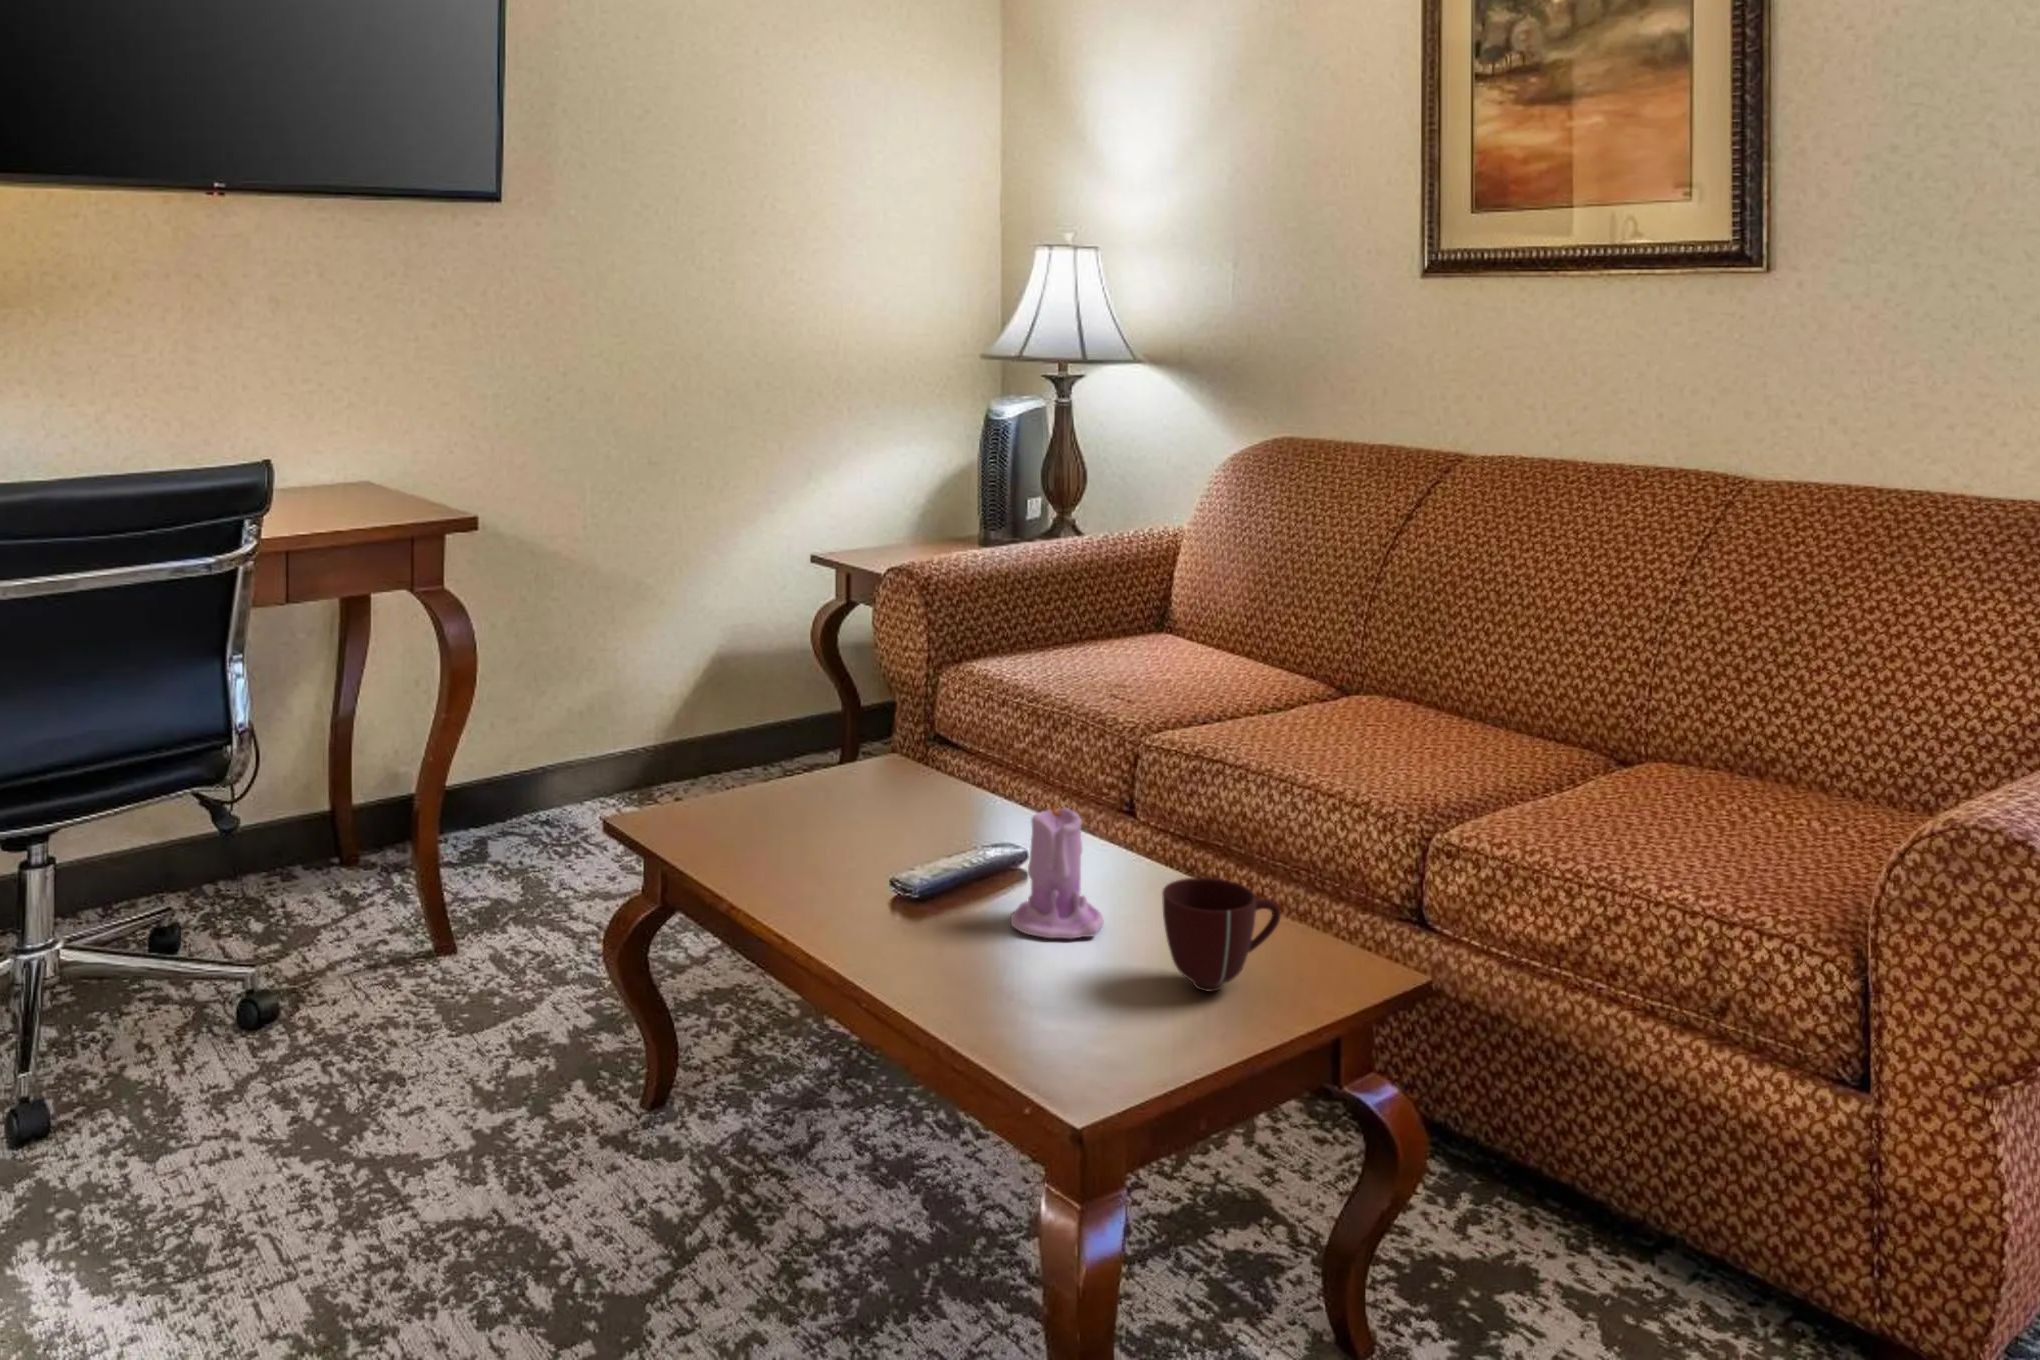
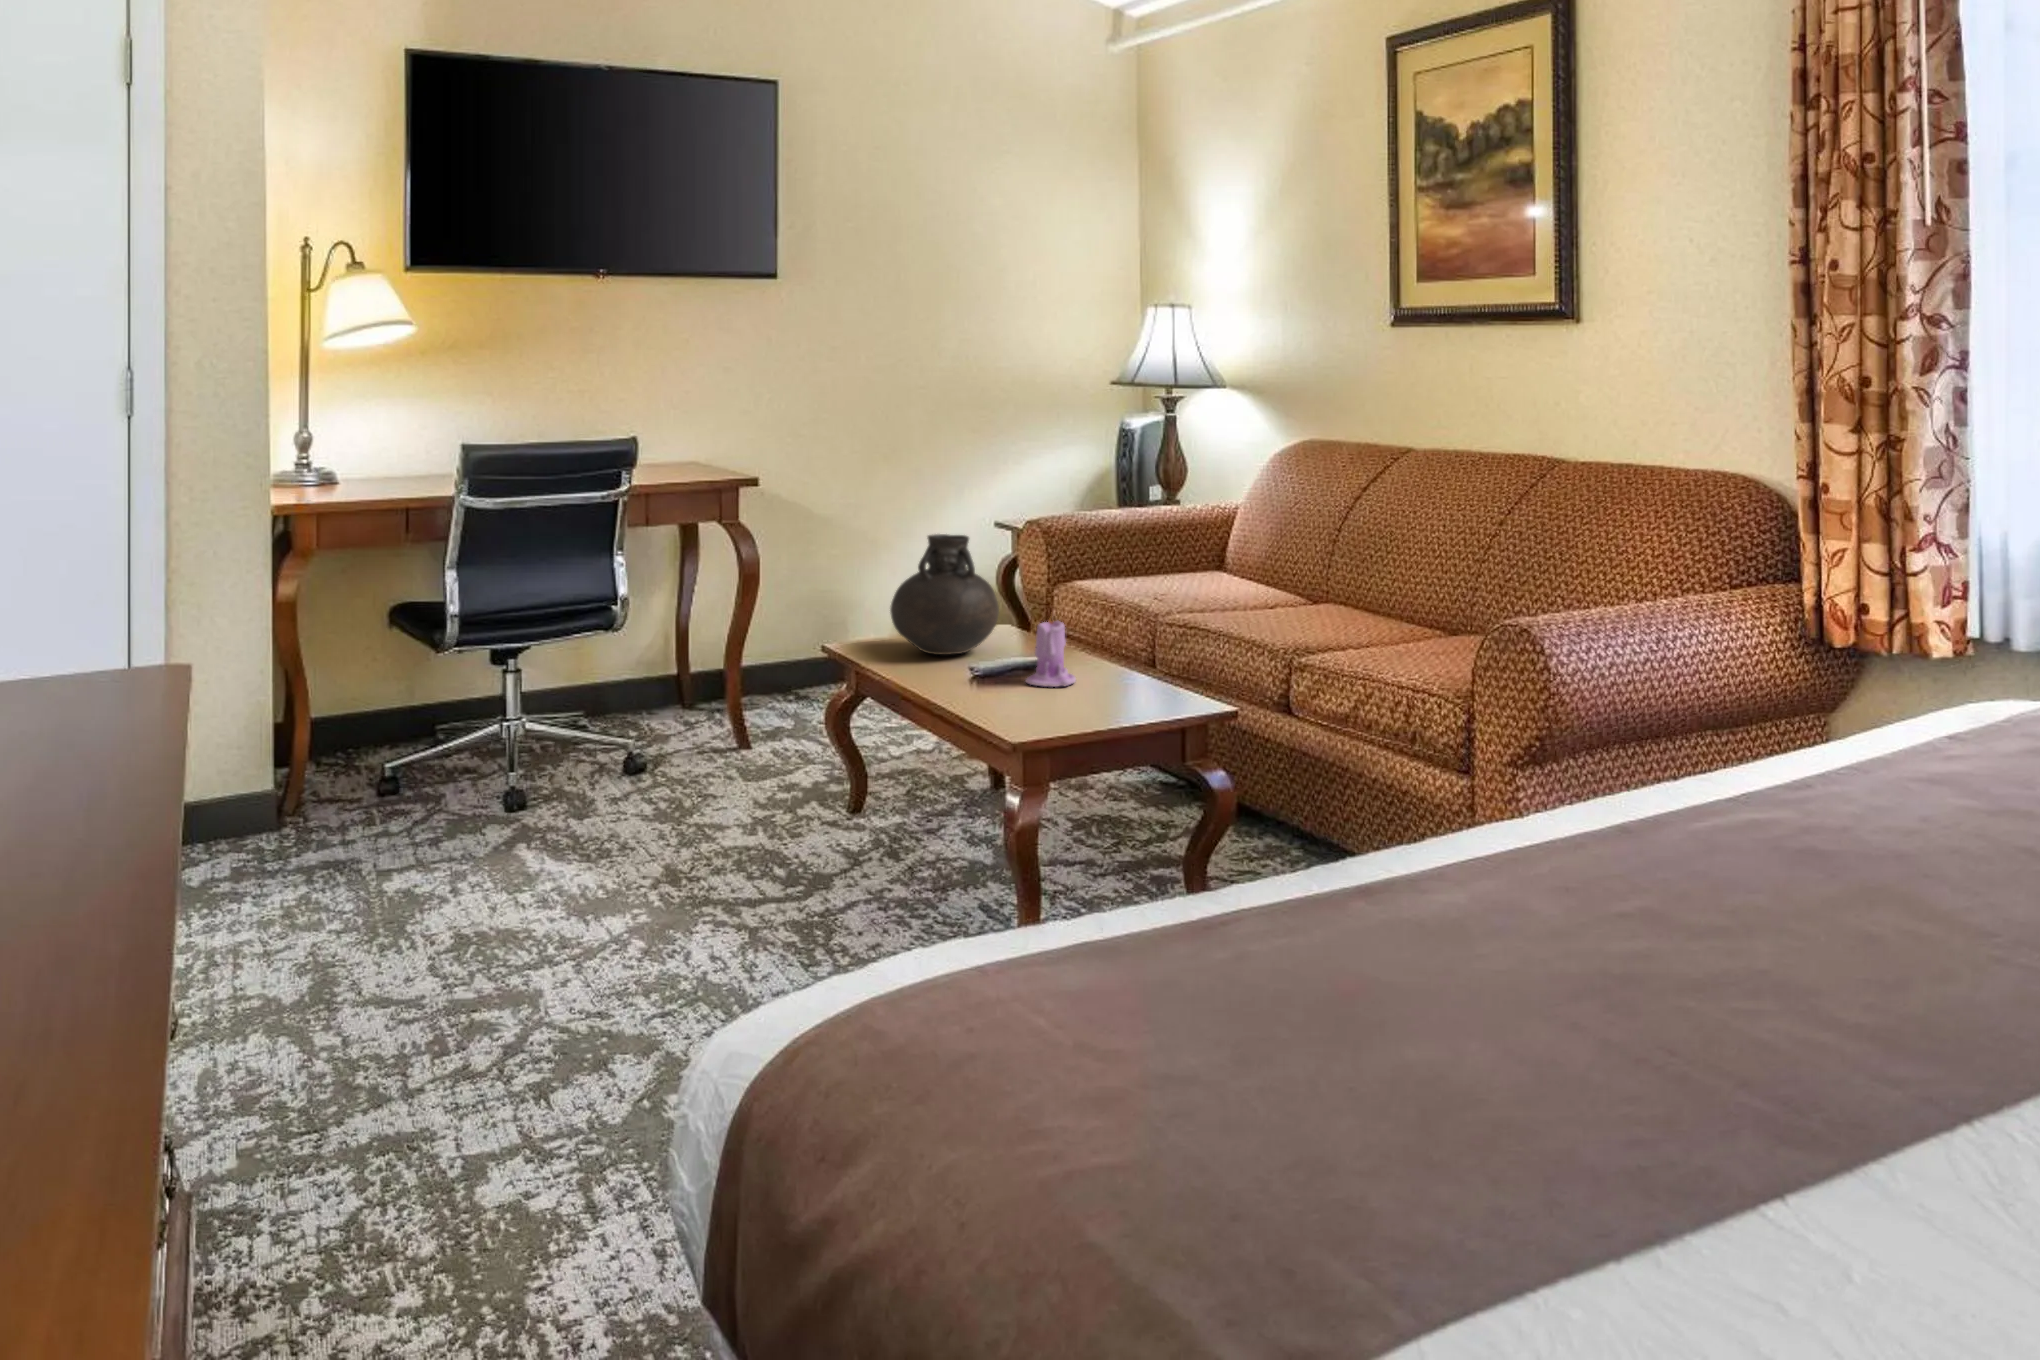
vase: none [729,633,918,852] -> present [890,534,999,655]
mug: present [1162,878,1281,991] -> none [1087,650,1151,704]

